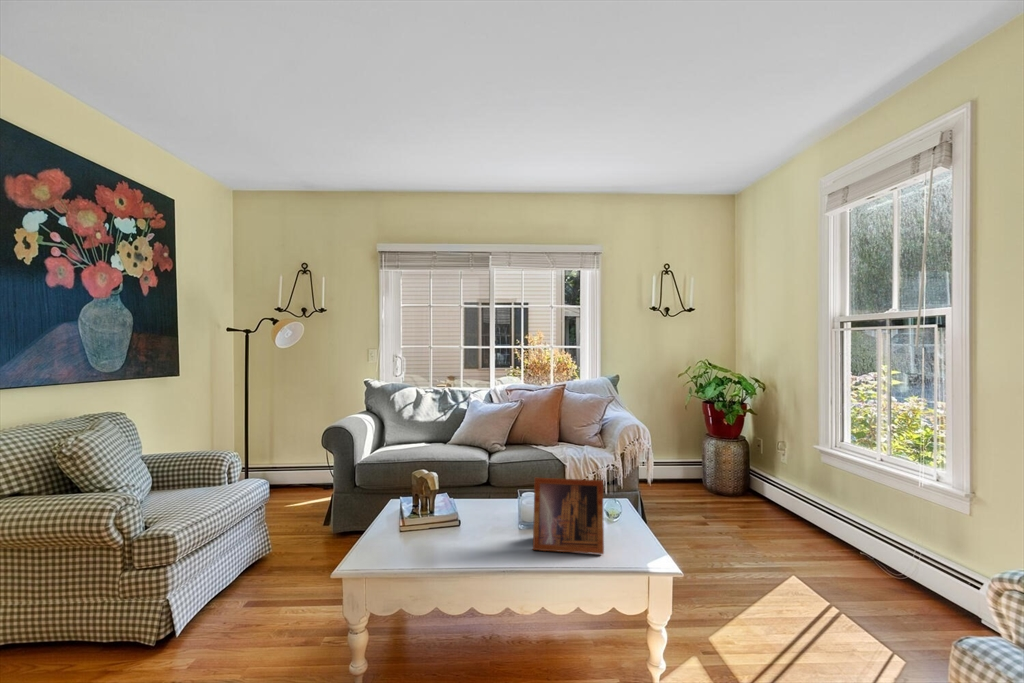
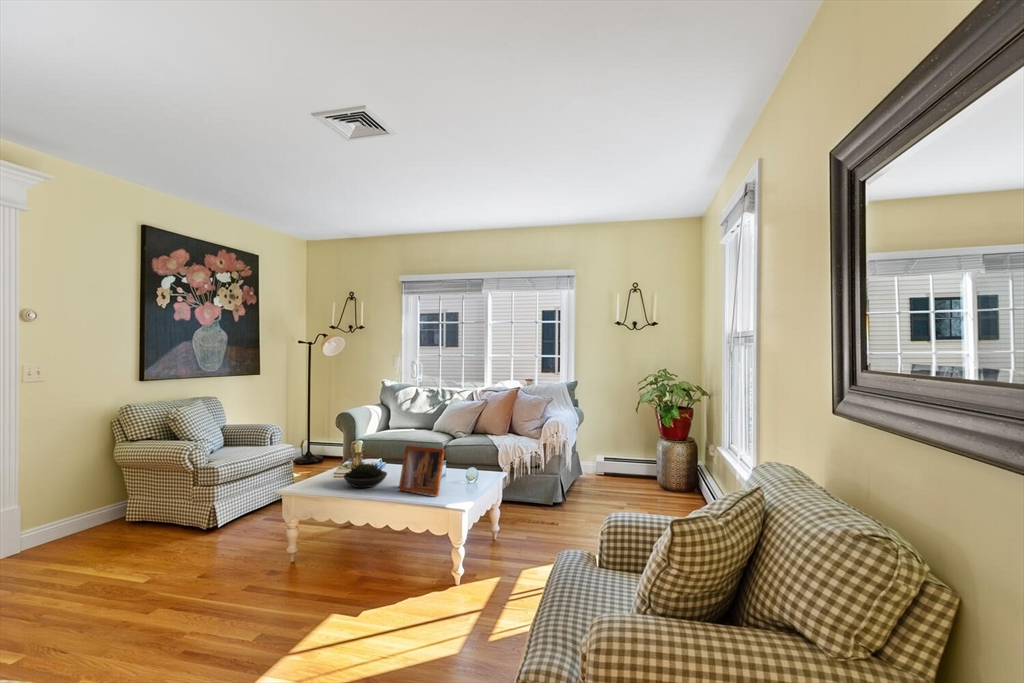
succulent plant: none [435,508,501,552] -> present [344,463,387,488]

